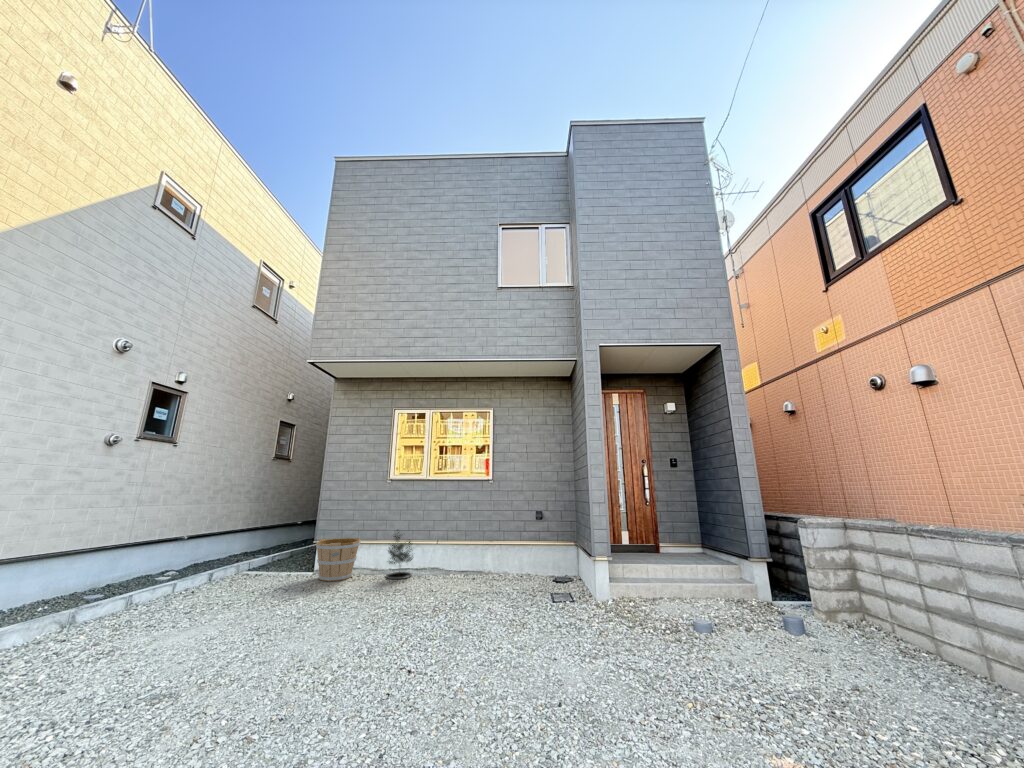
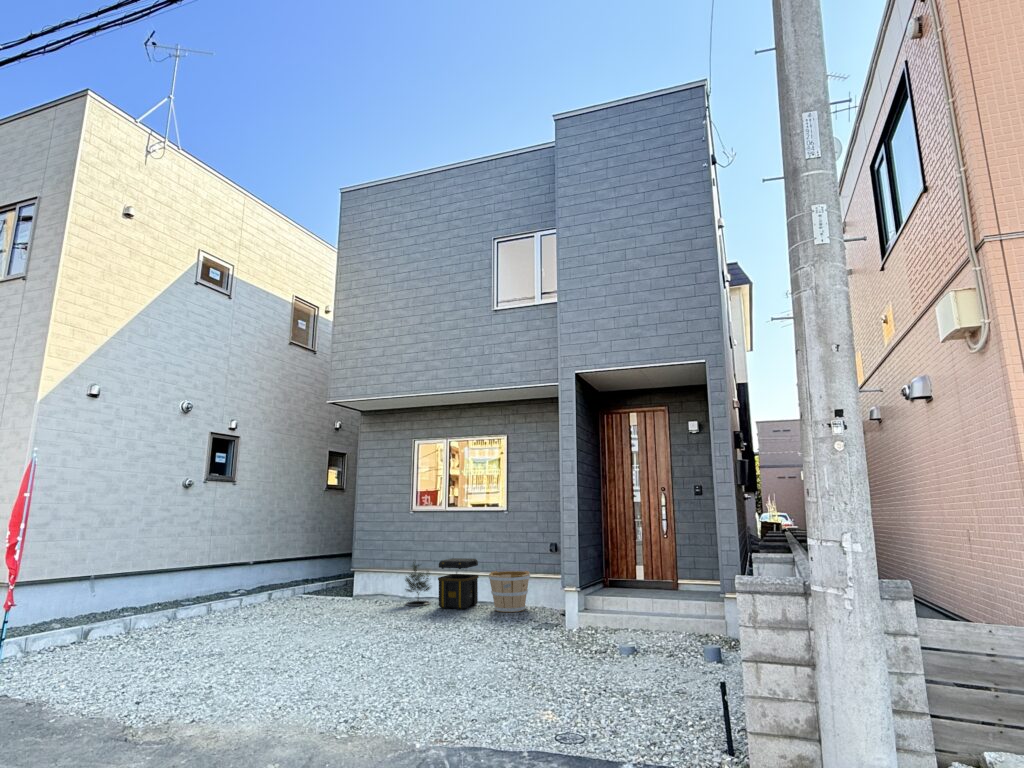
toolbox: none [428,527,466,581] -> present [438,558,479,609]
wooden bucket: present [316,538,360,581] -> present [489,571,530,612]

